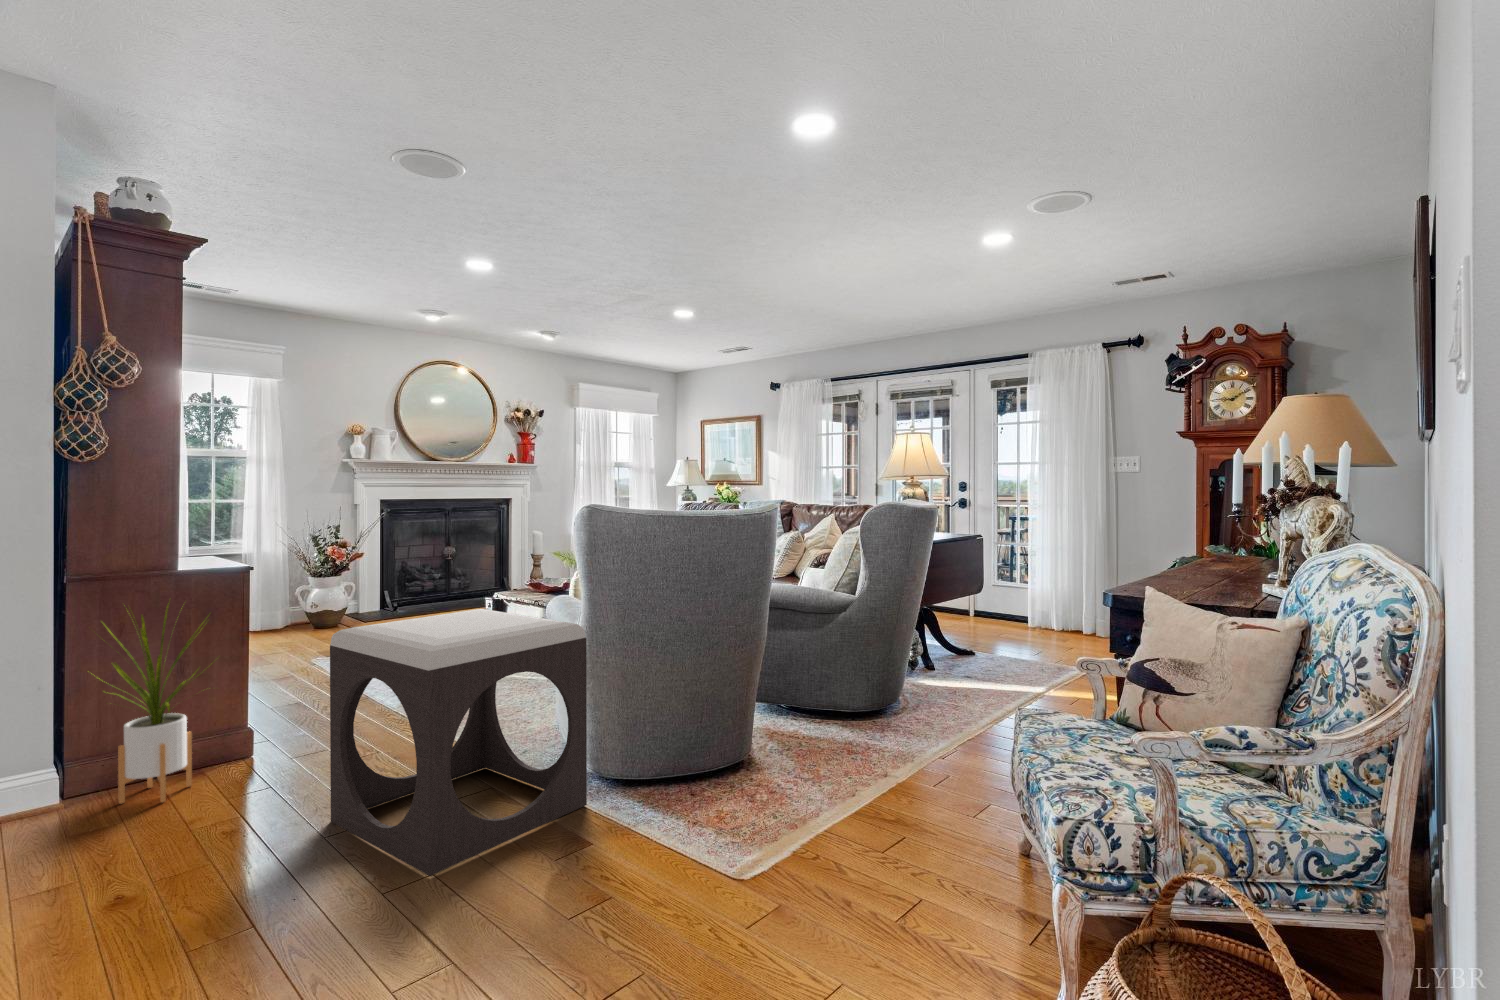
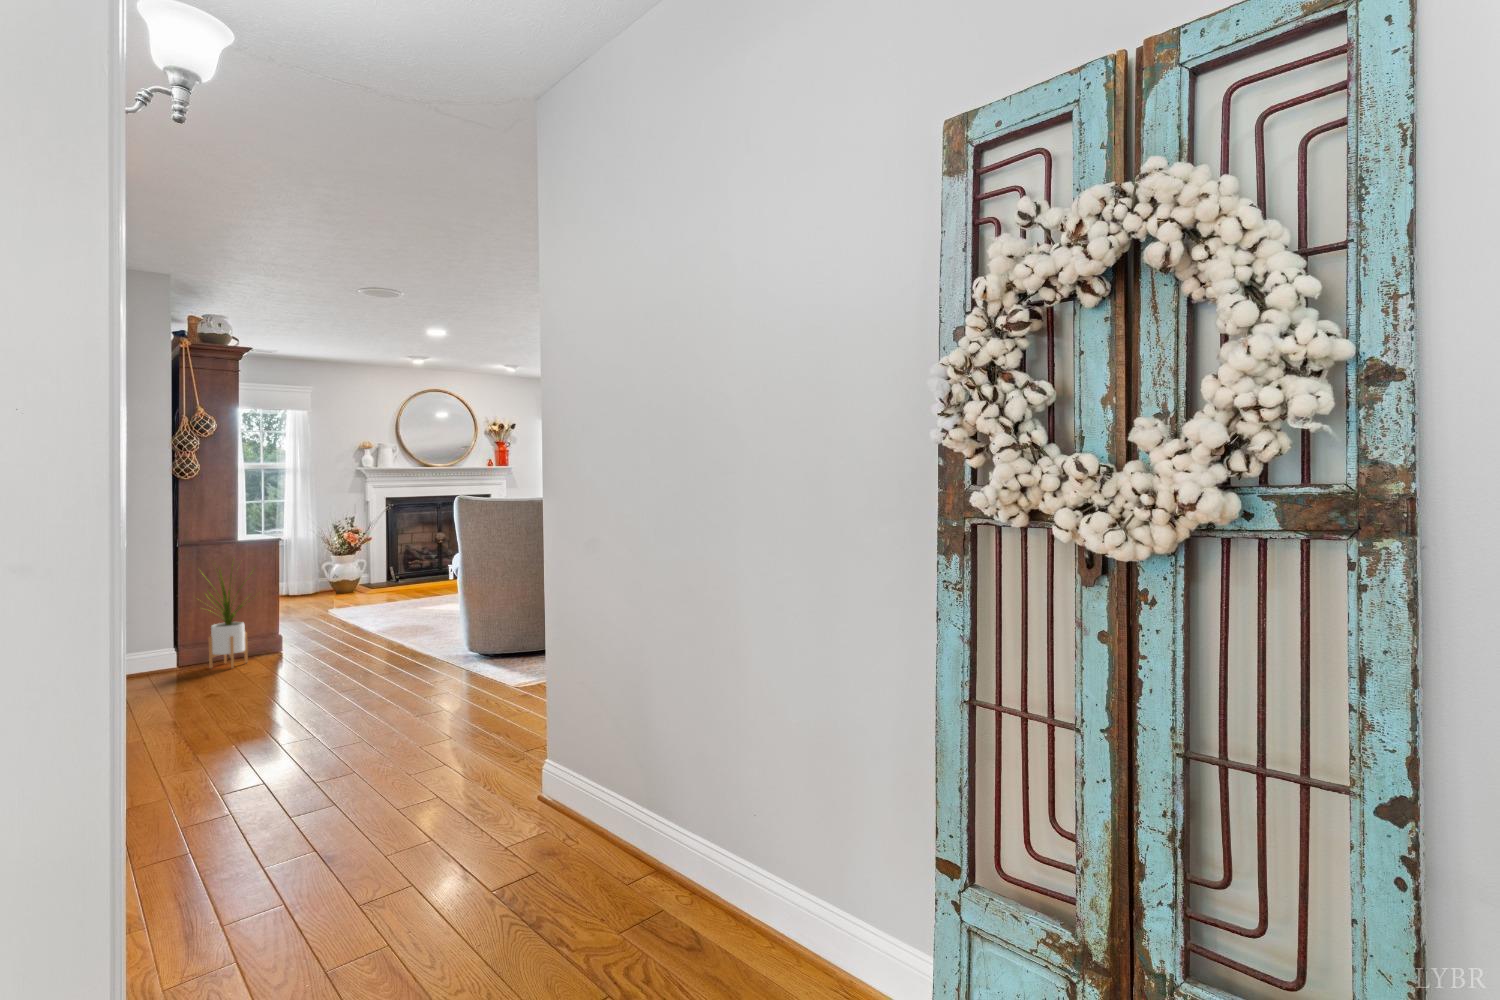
footstool: present [330,609,587,876] -> none [317,563,460,692]

